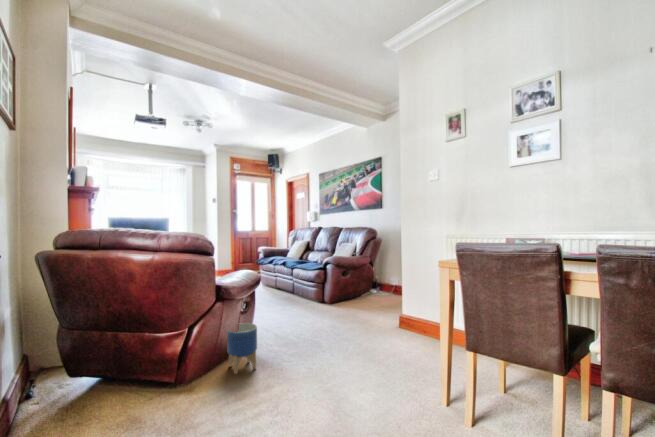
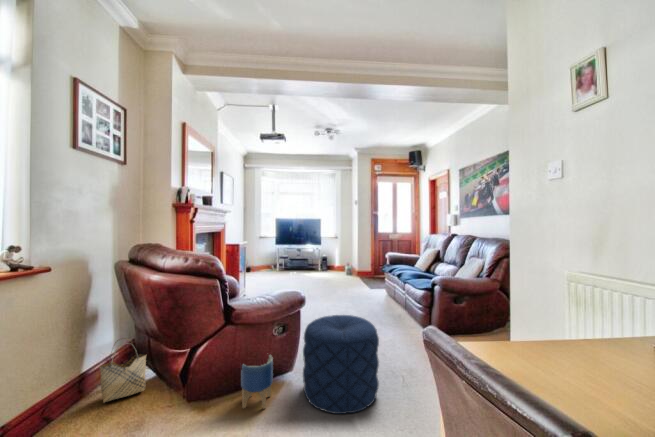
pouf: none [270,283,334,357] -> present [303,315,379,414]
woven basket: none [48,338,103,416] -> present [100,338,146,402]

